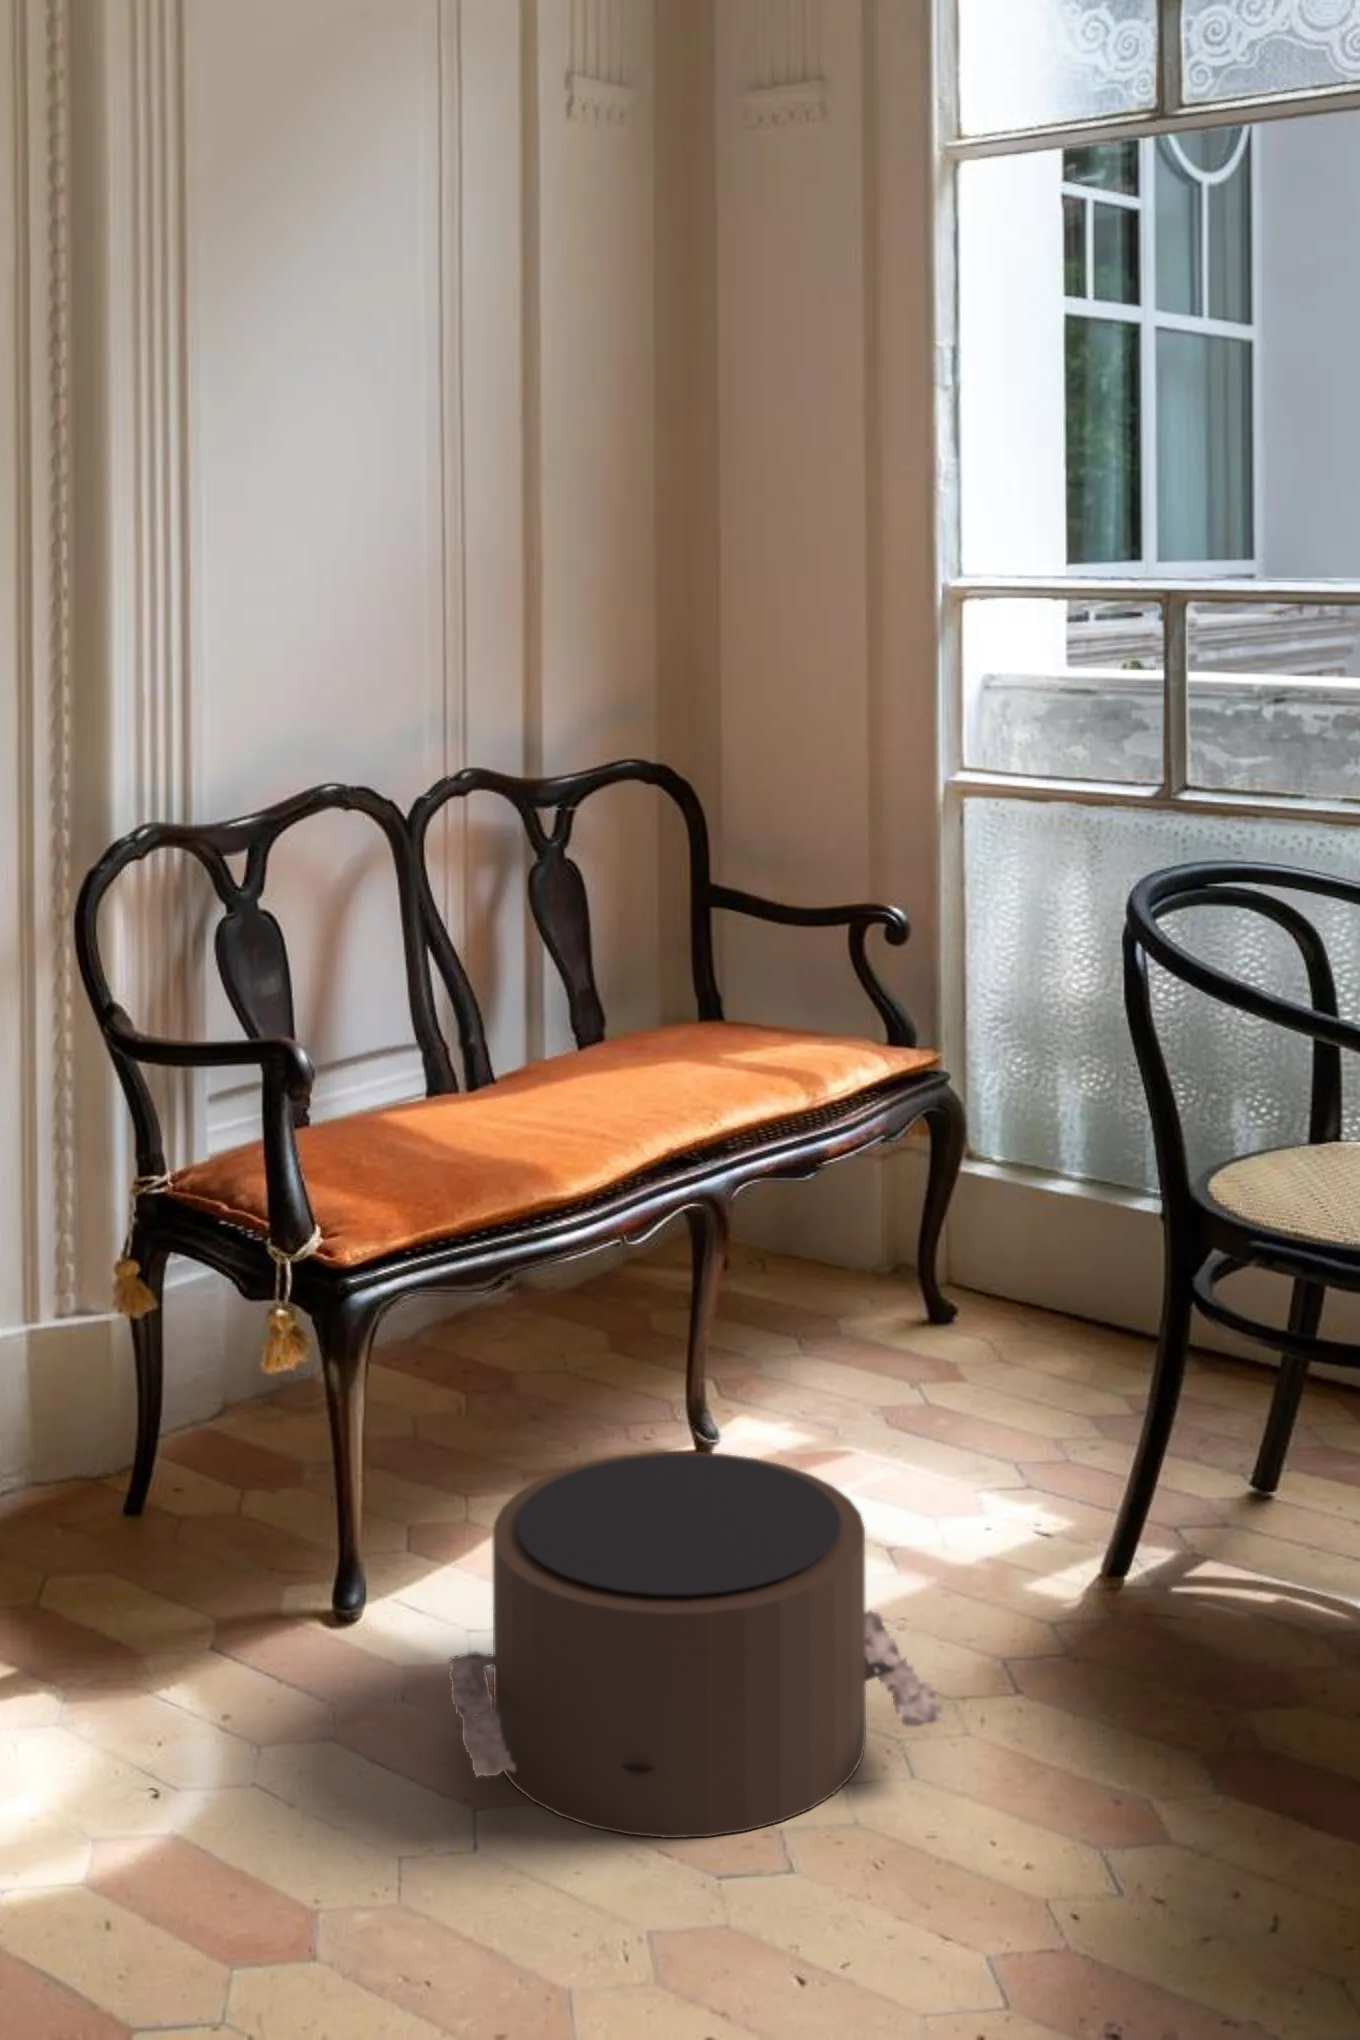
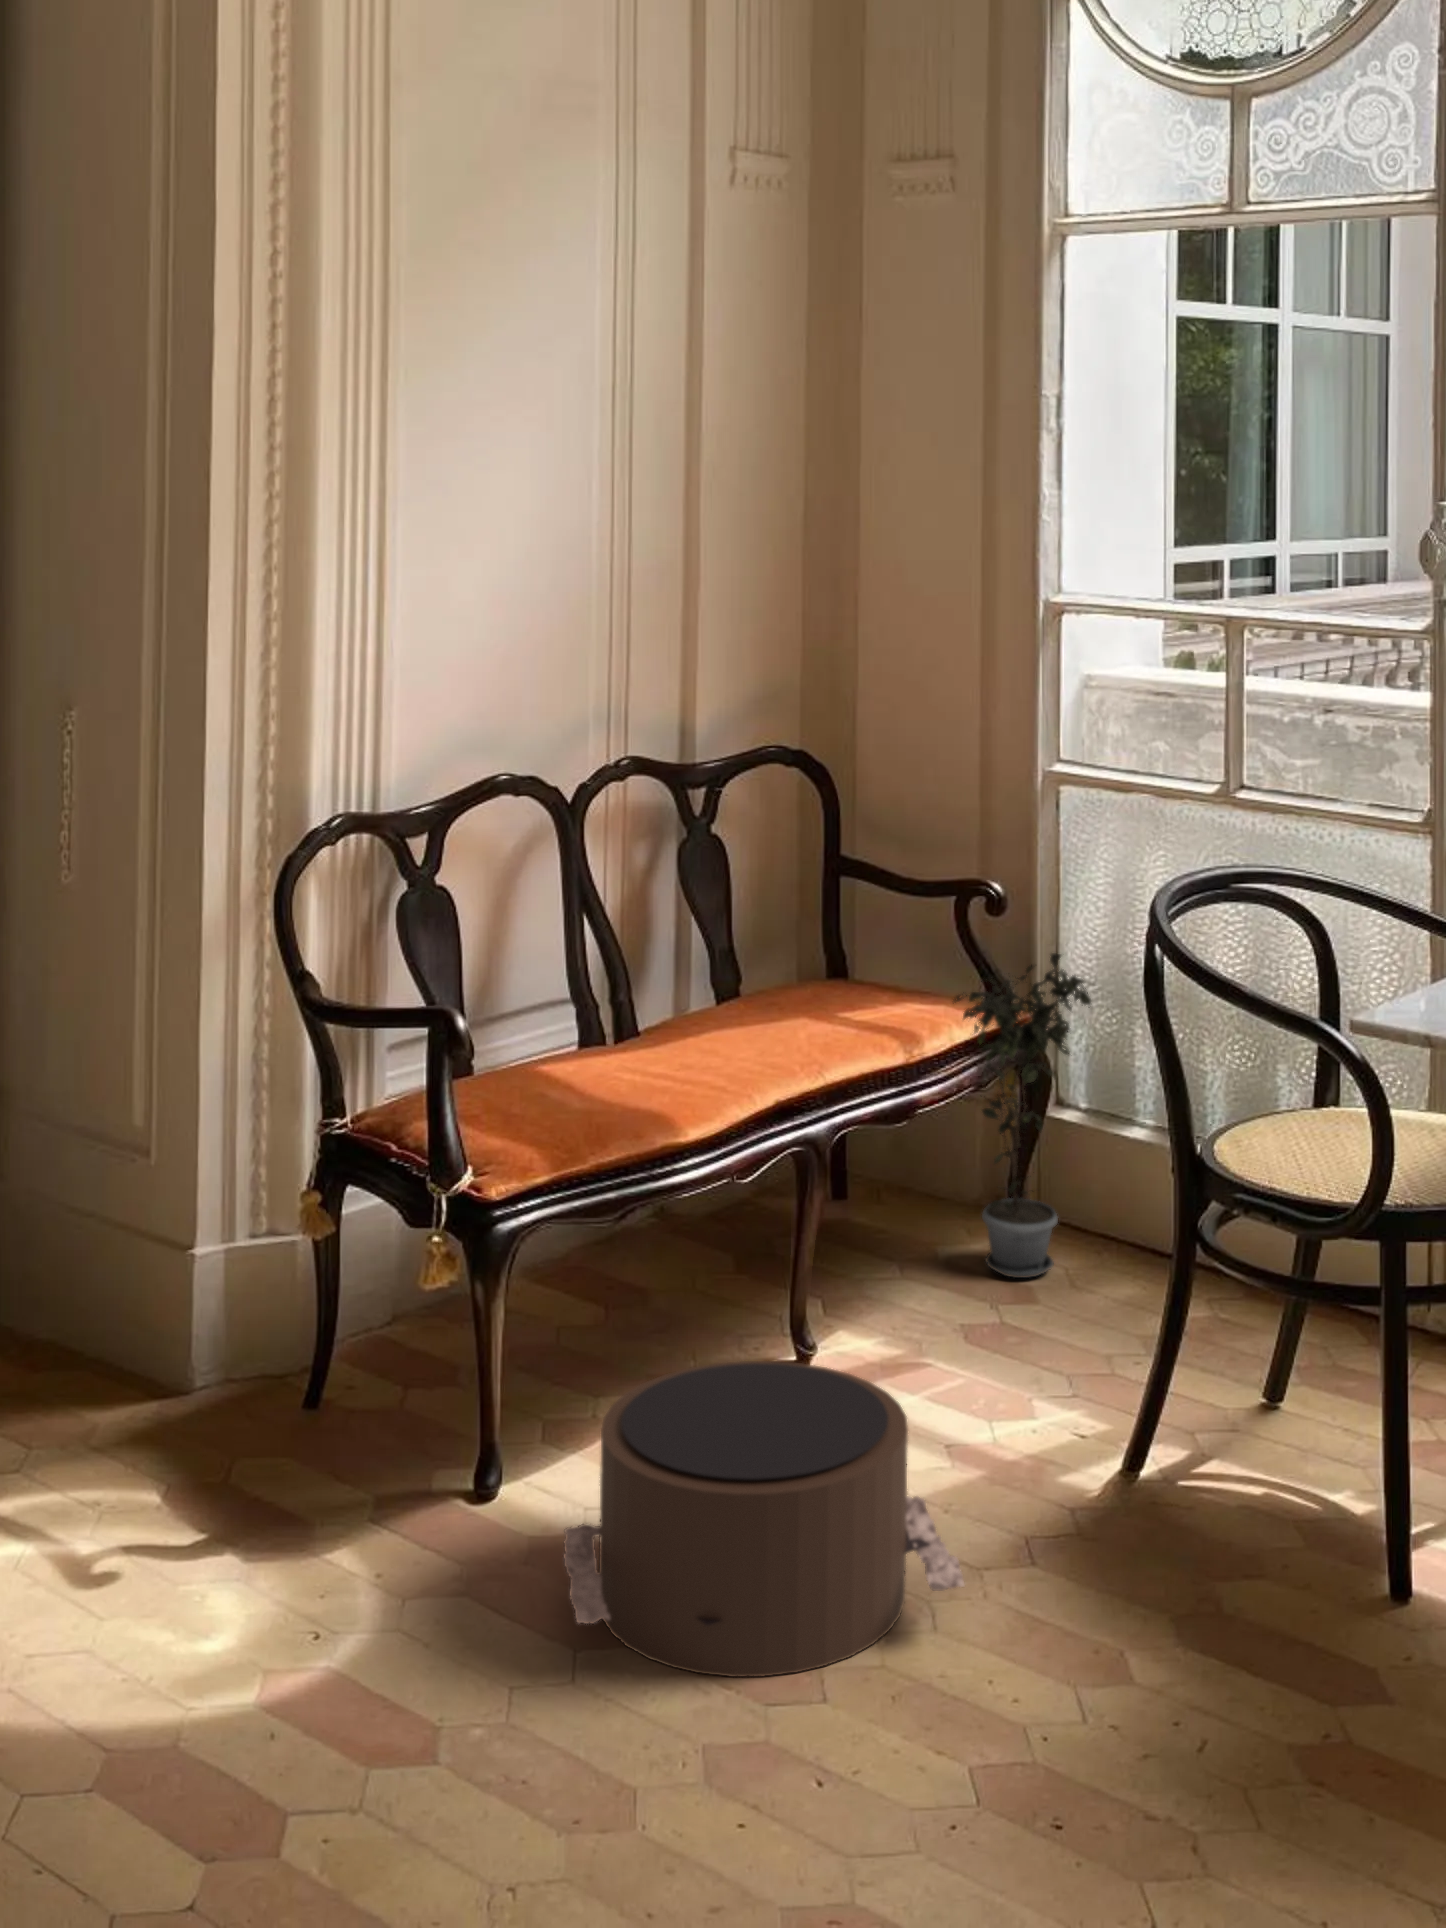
potted plant: none [858,979,1018,1354] -> present [954,953,1091,1278]

